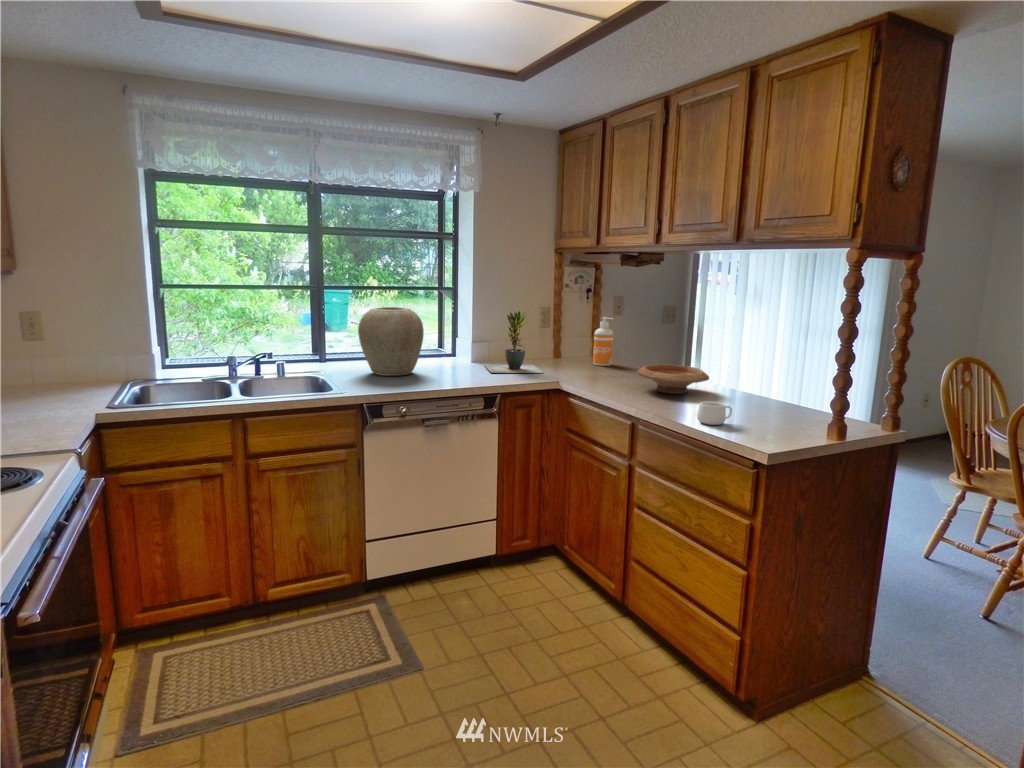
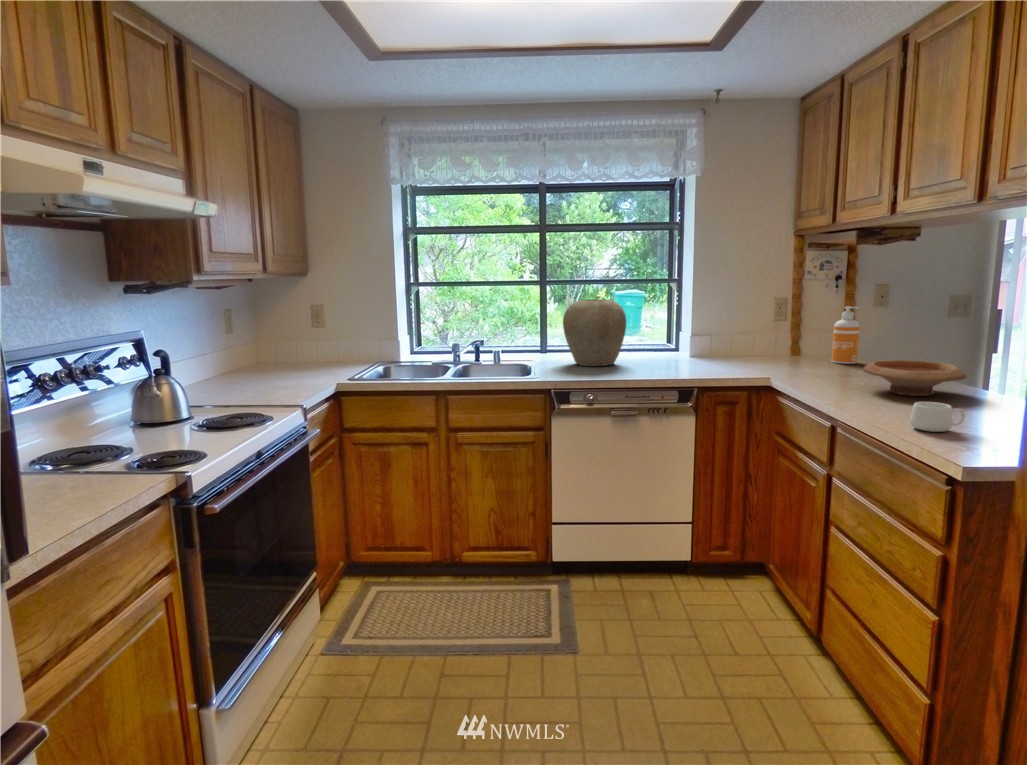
potted plant: present [484,311,543,373] -> none [696,300,758,368]

